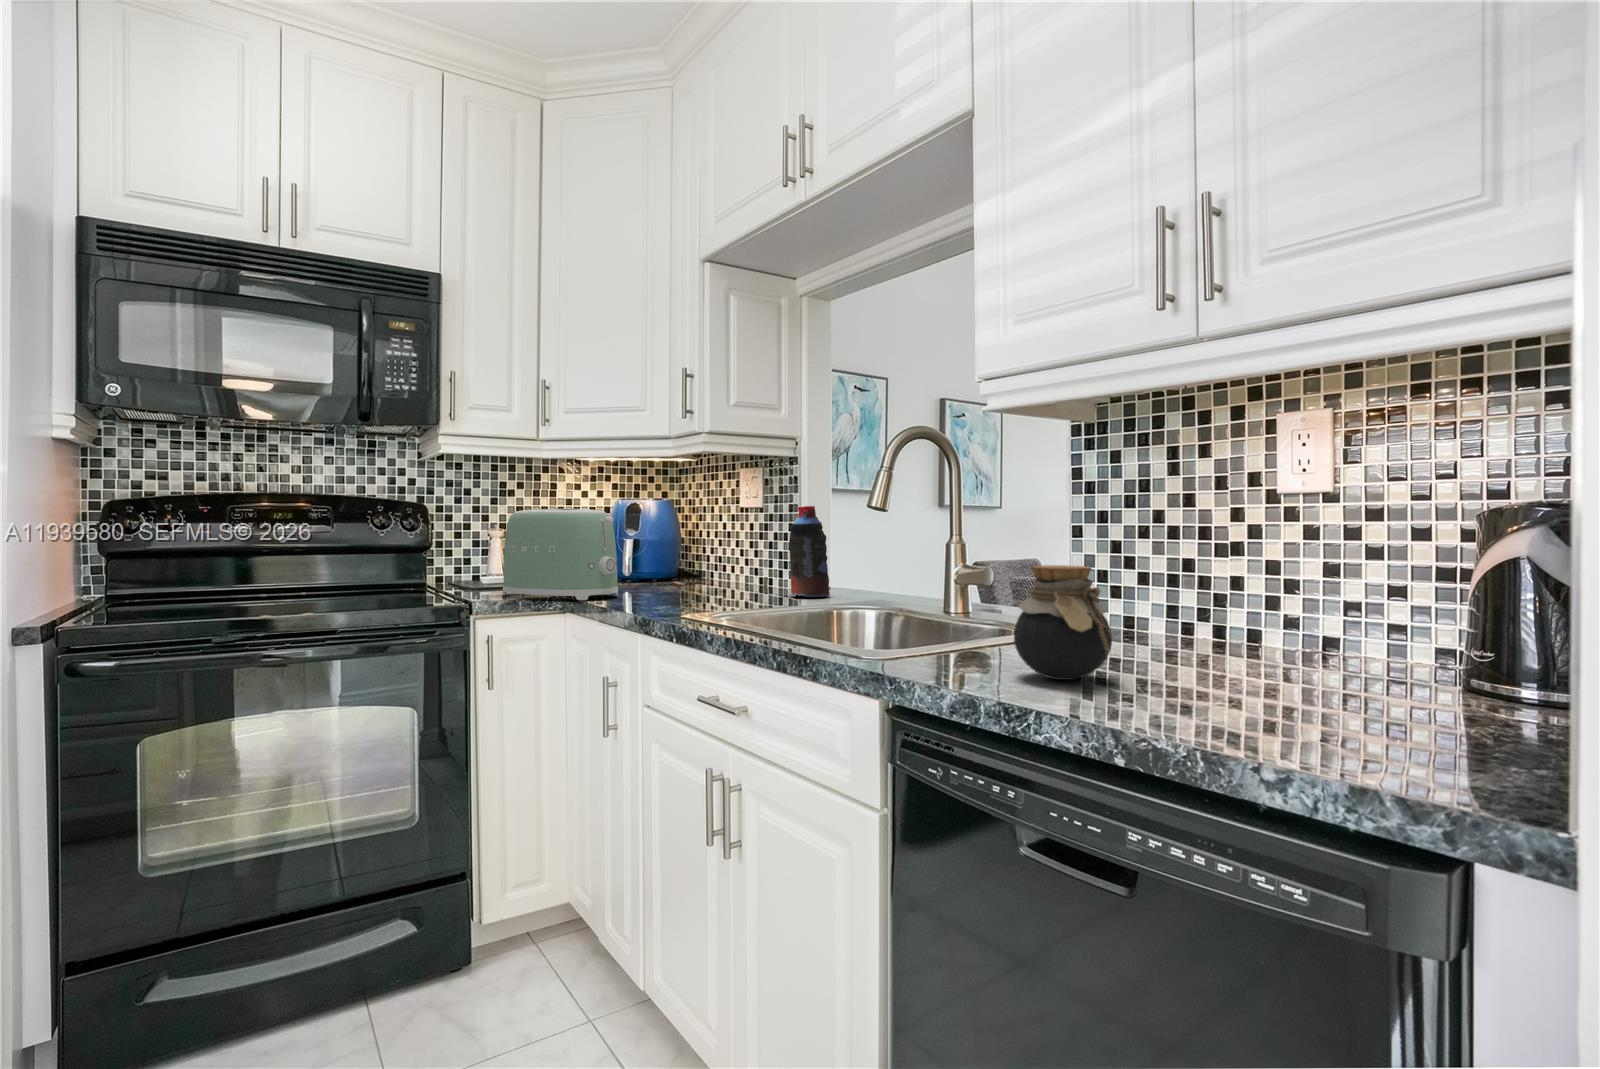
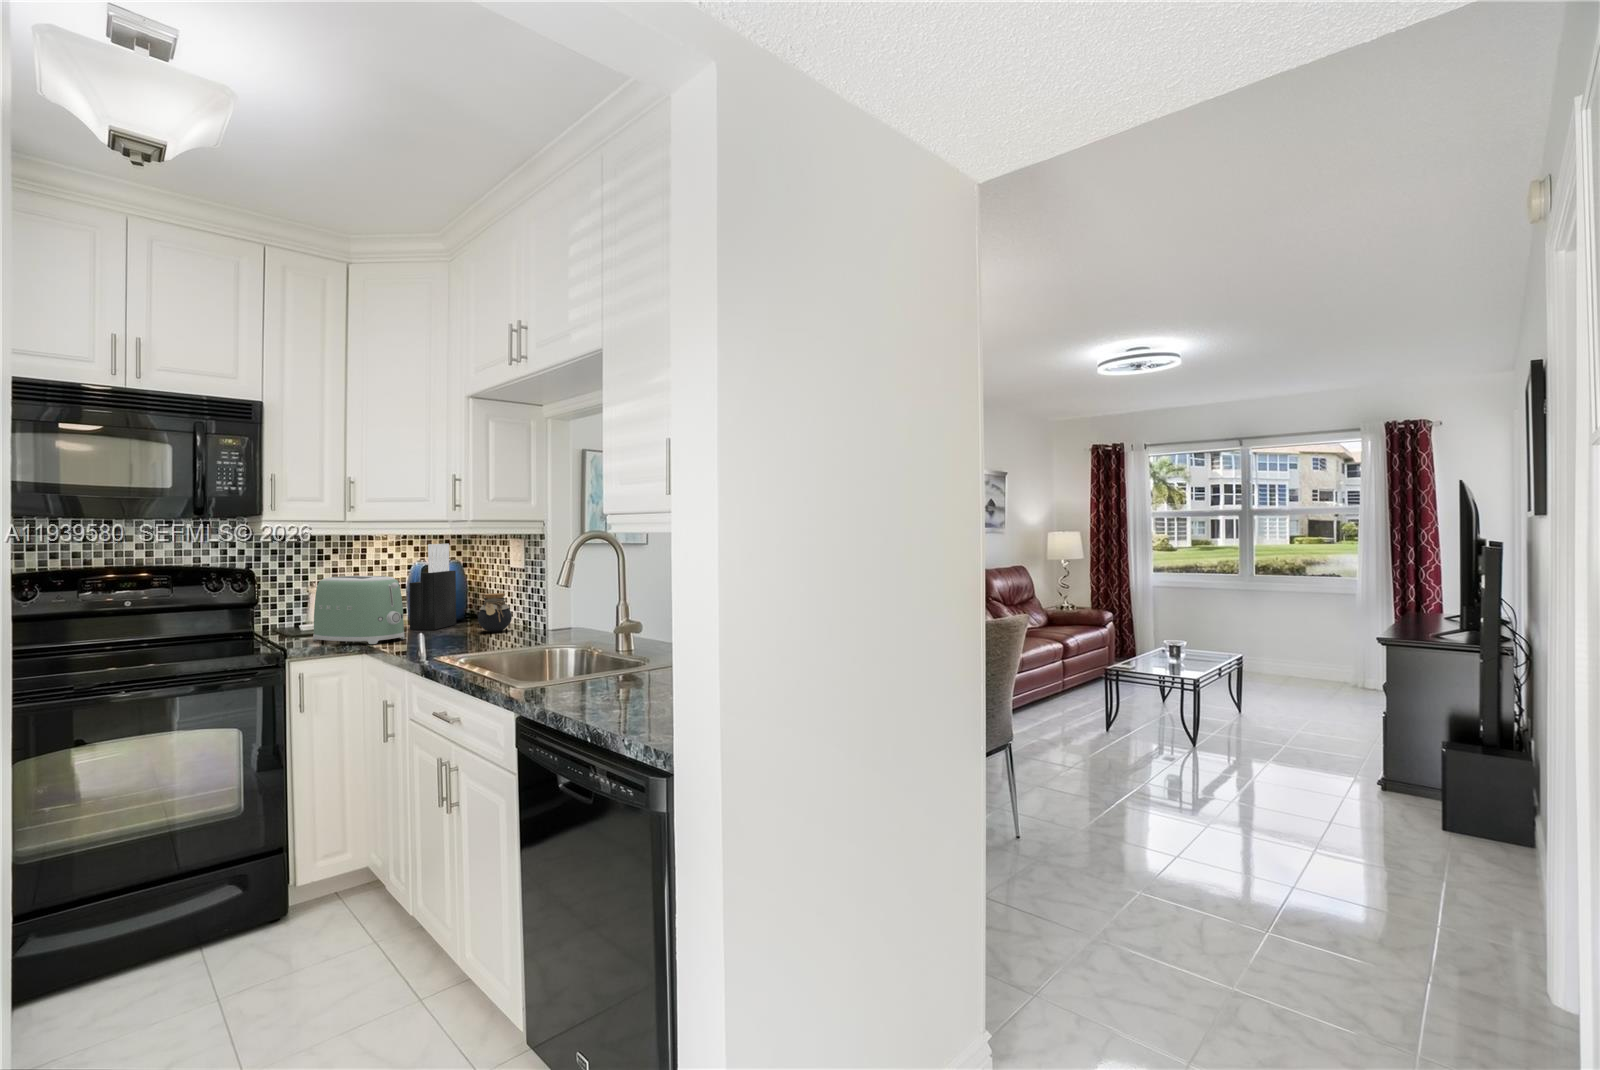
knife block: none [615,473,669,588] -> present [409,544,456,630]
bottle: present [789,506,830,597] -> none [533,572,564,636]
jar: present [1014,565,1112,680] -> present [478,593,512,632]

